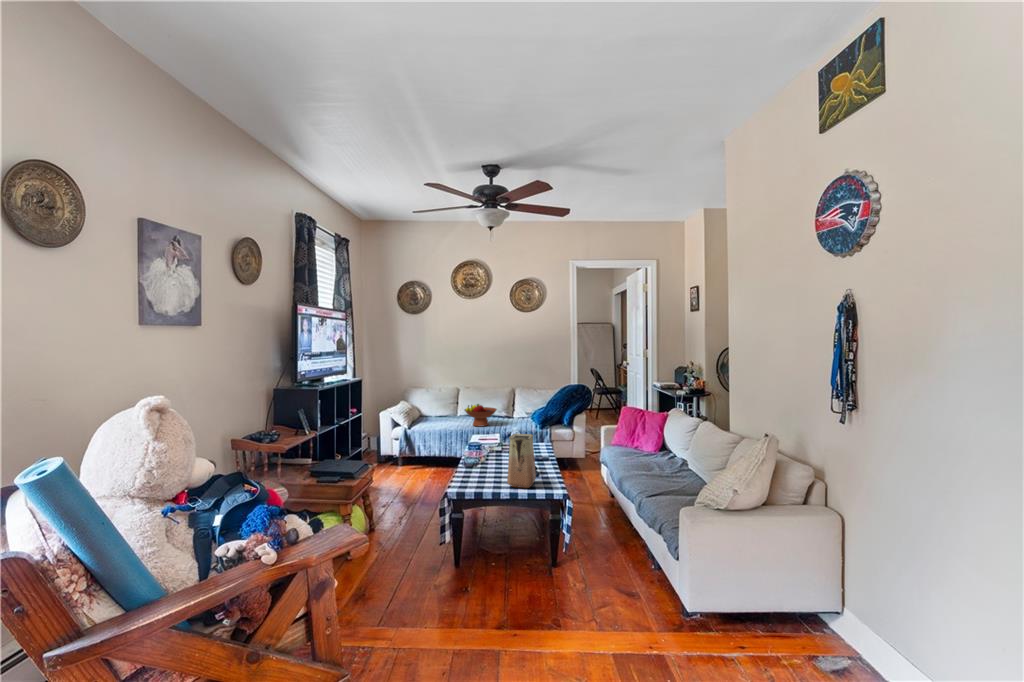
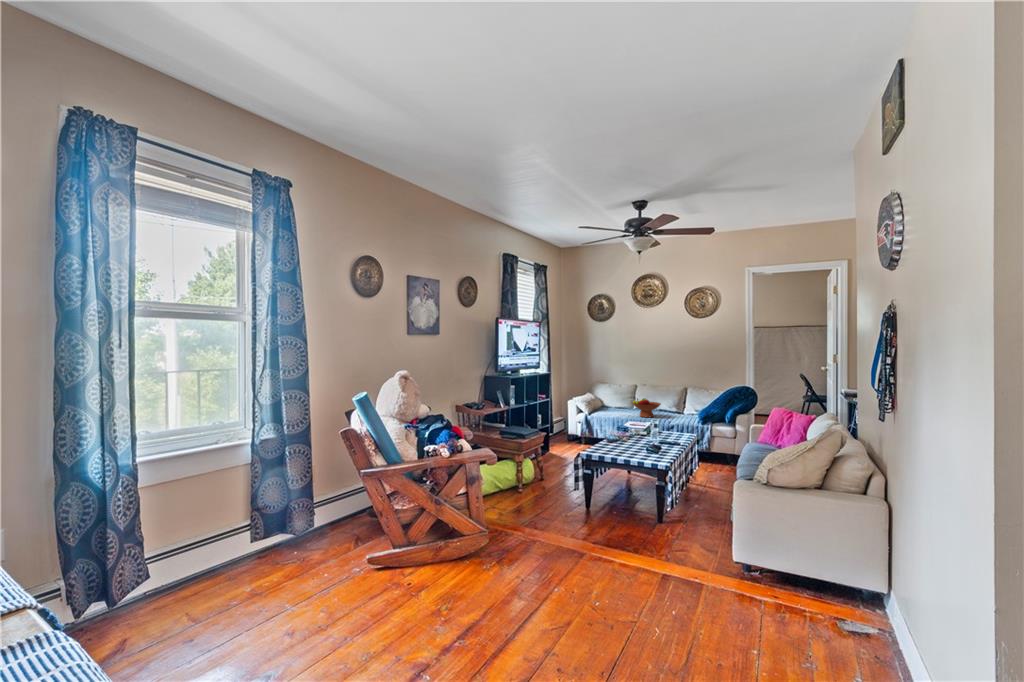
vase: present [507,434,536,488] -> none [620,415,644,456]

